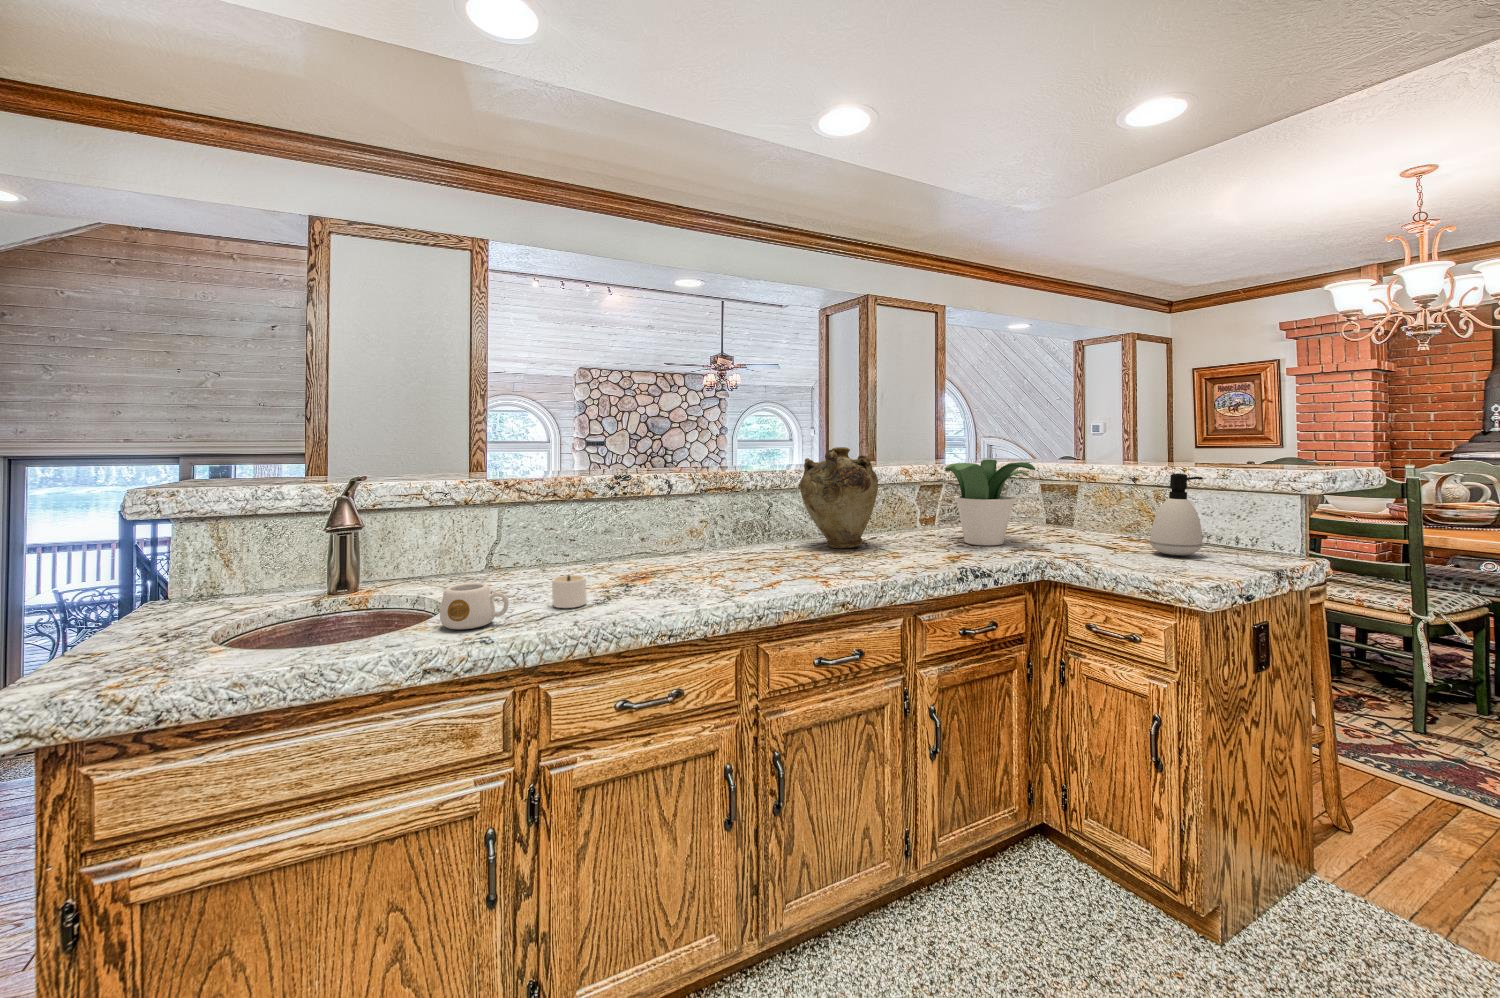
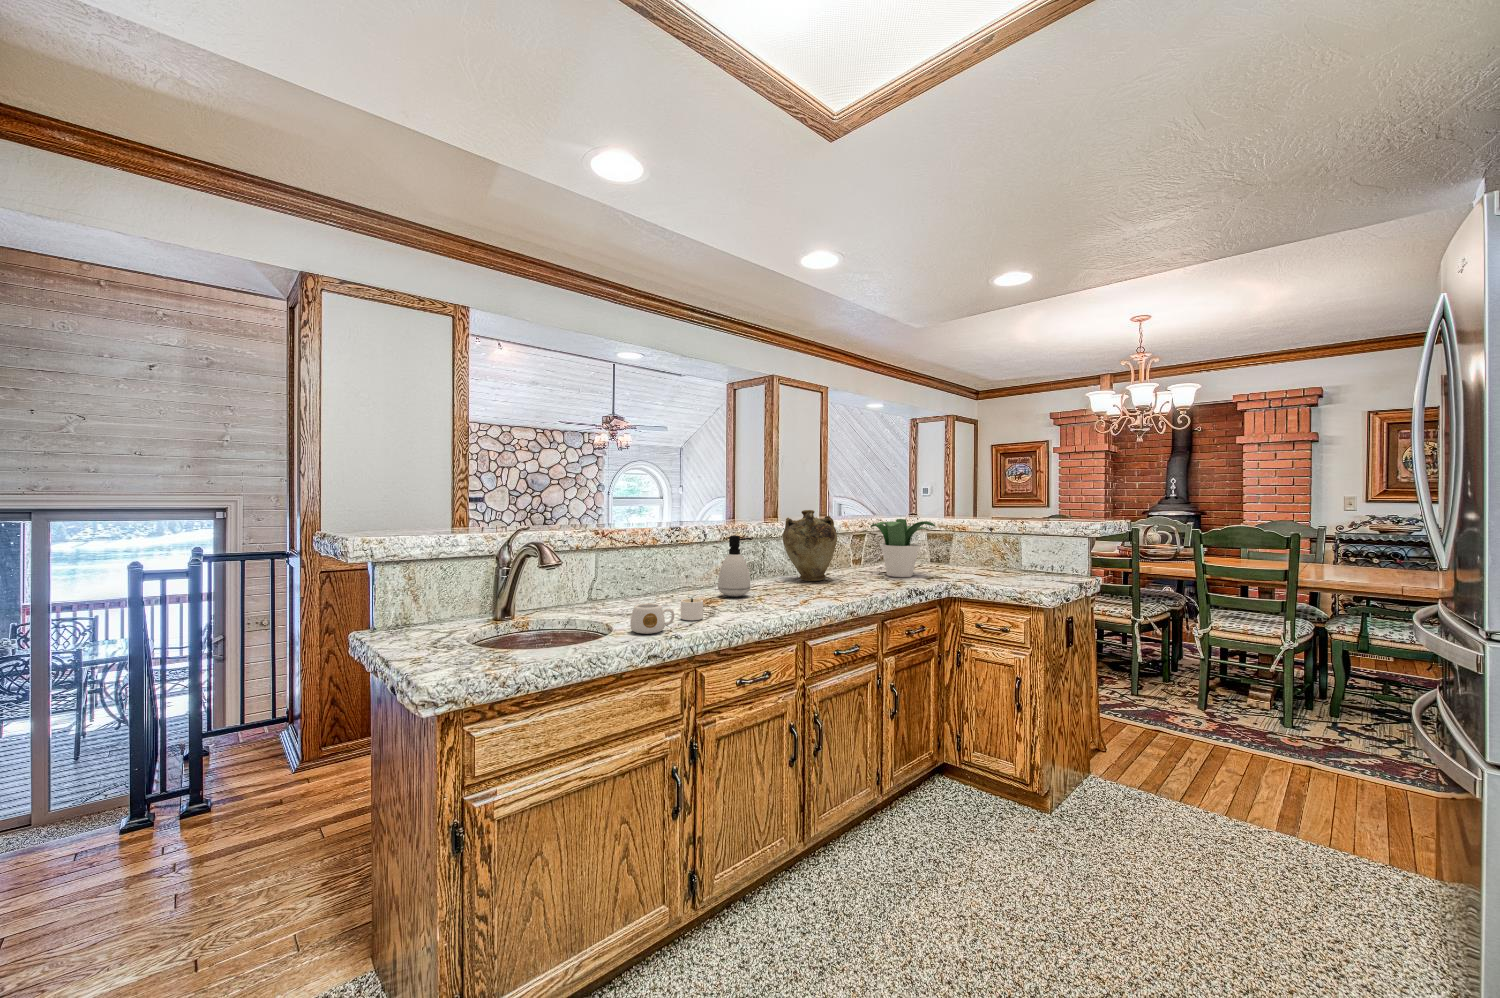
soap dispenser: present [1150,473,1203,555] -> present [718,535,751,597]

